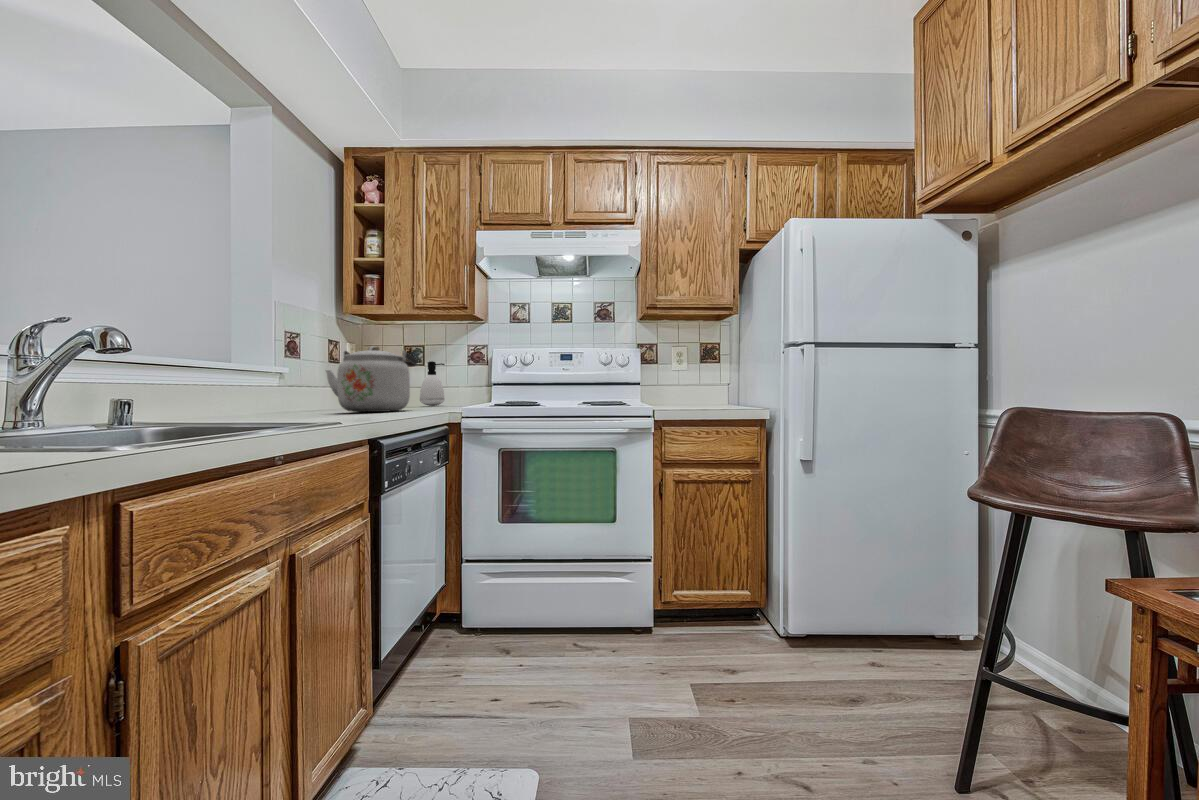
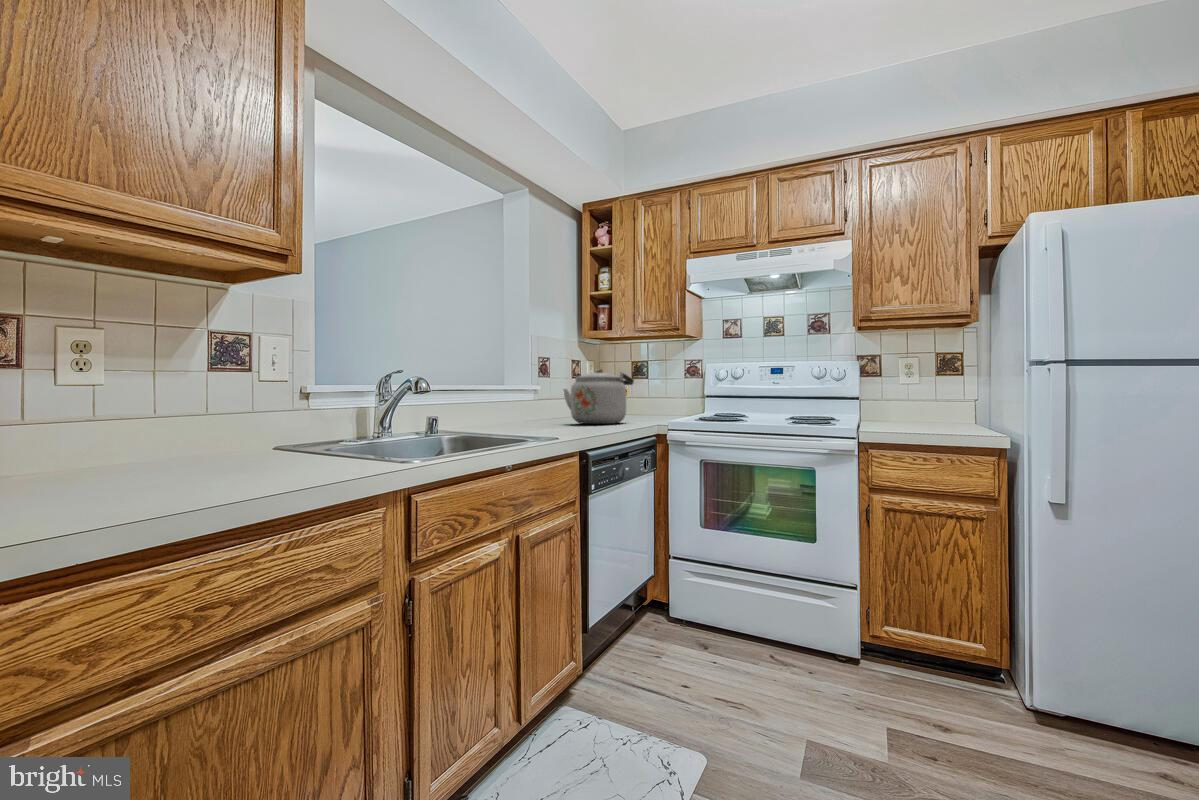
soap dispenser: present [420,361,445,406] -> none [642,377,663,417]

